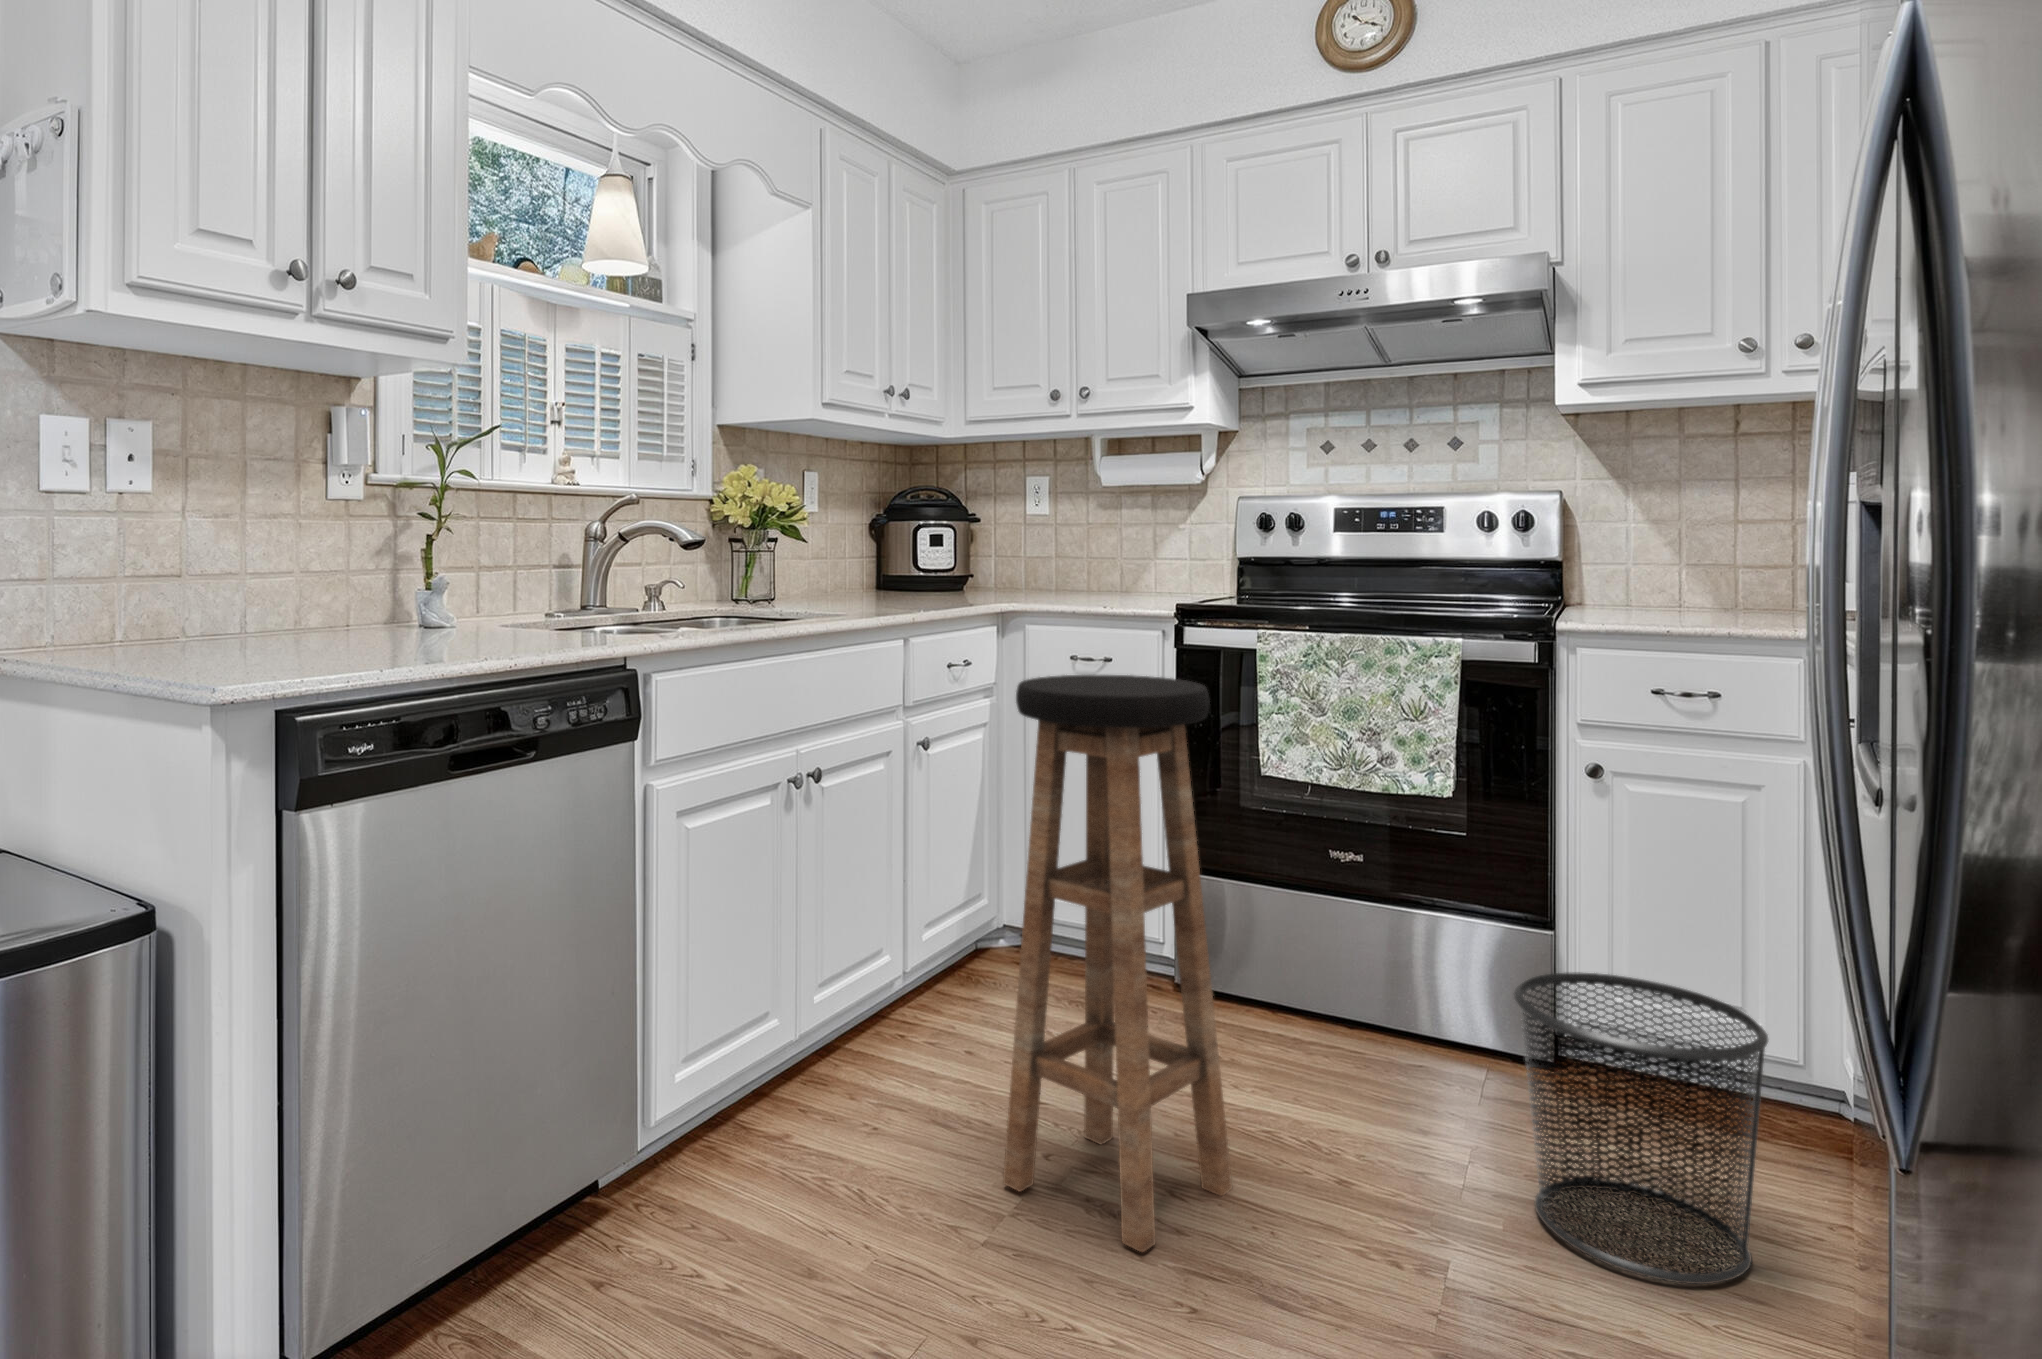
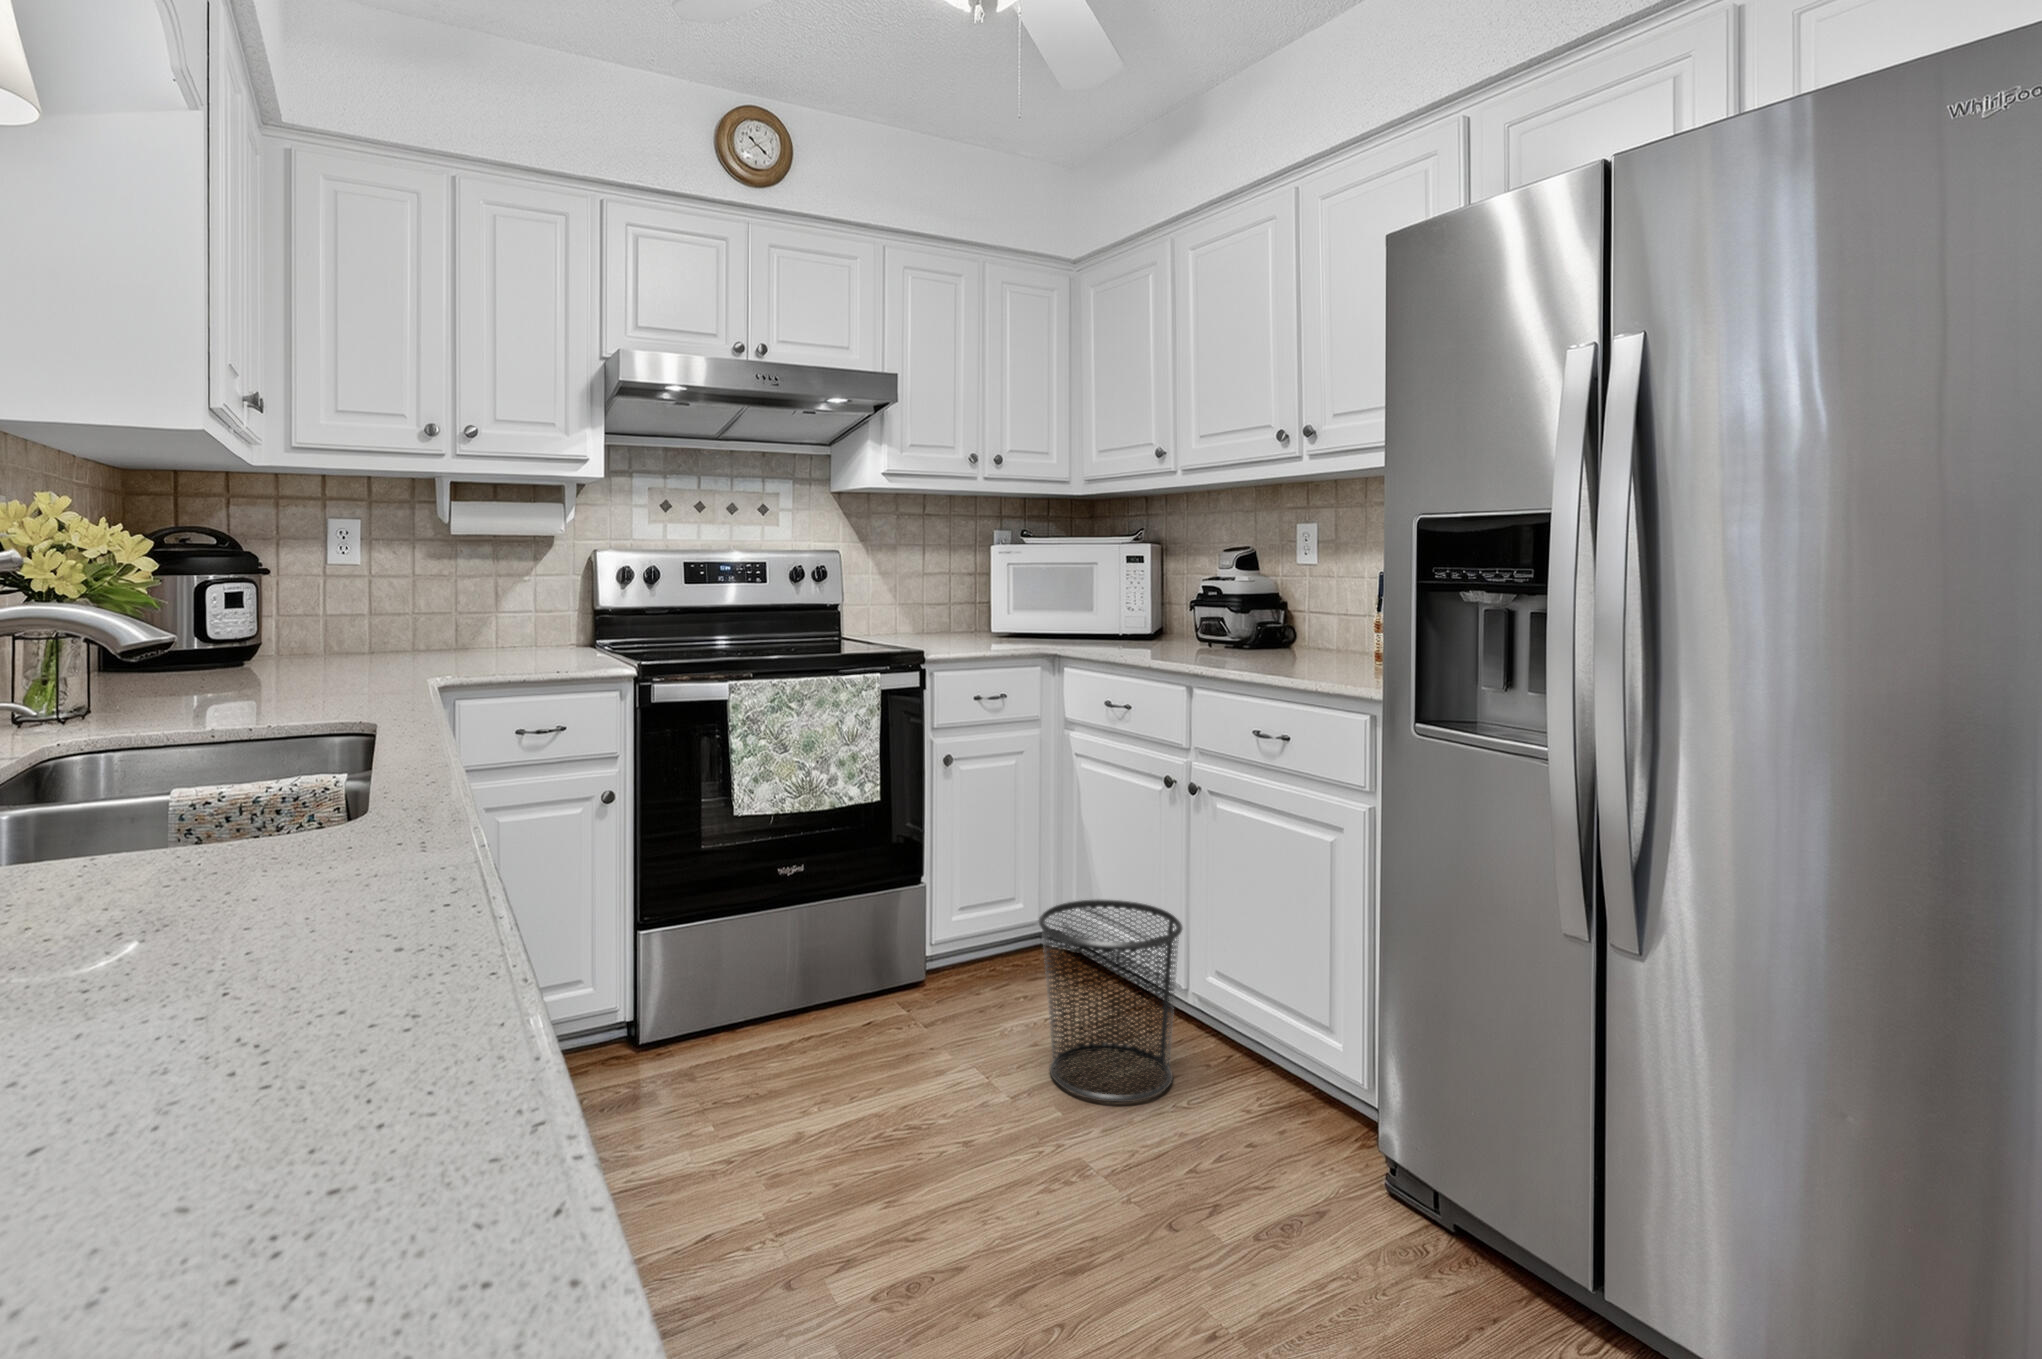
bar stool: present [1003,675,1232,1252] -> none [773,733,960,1302]

